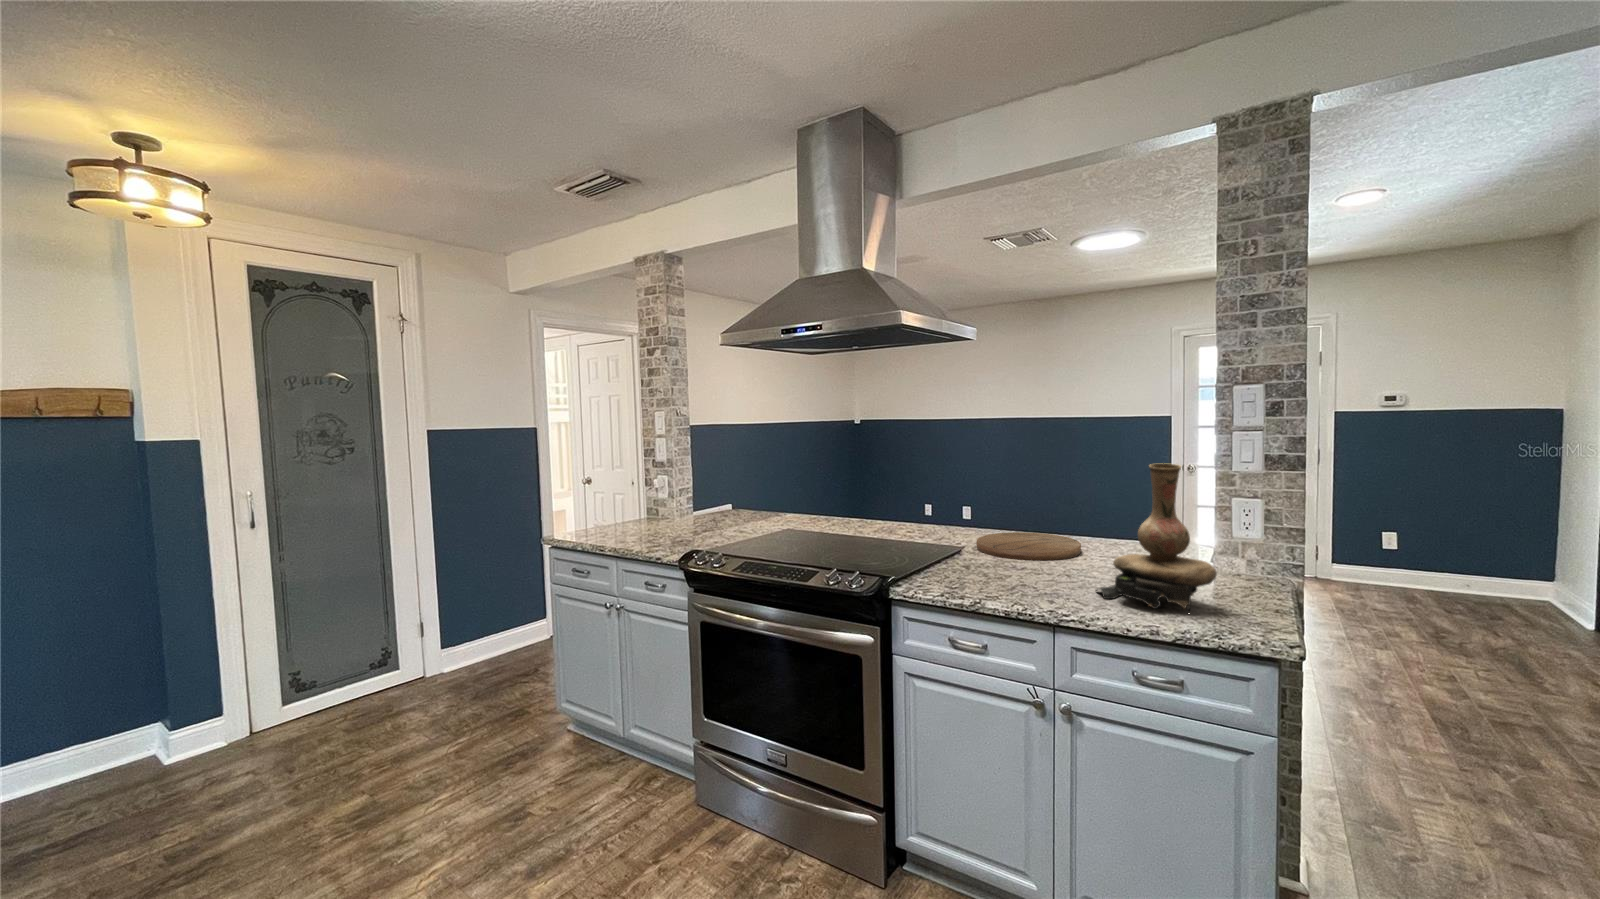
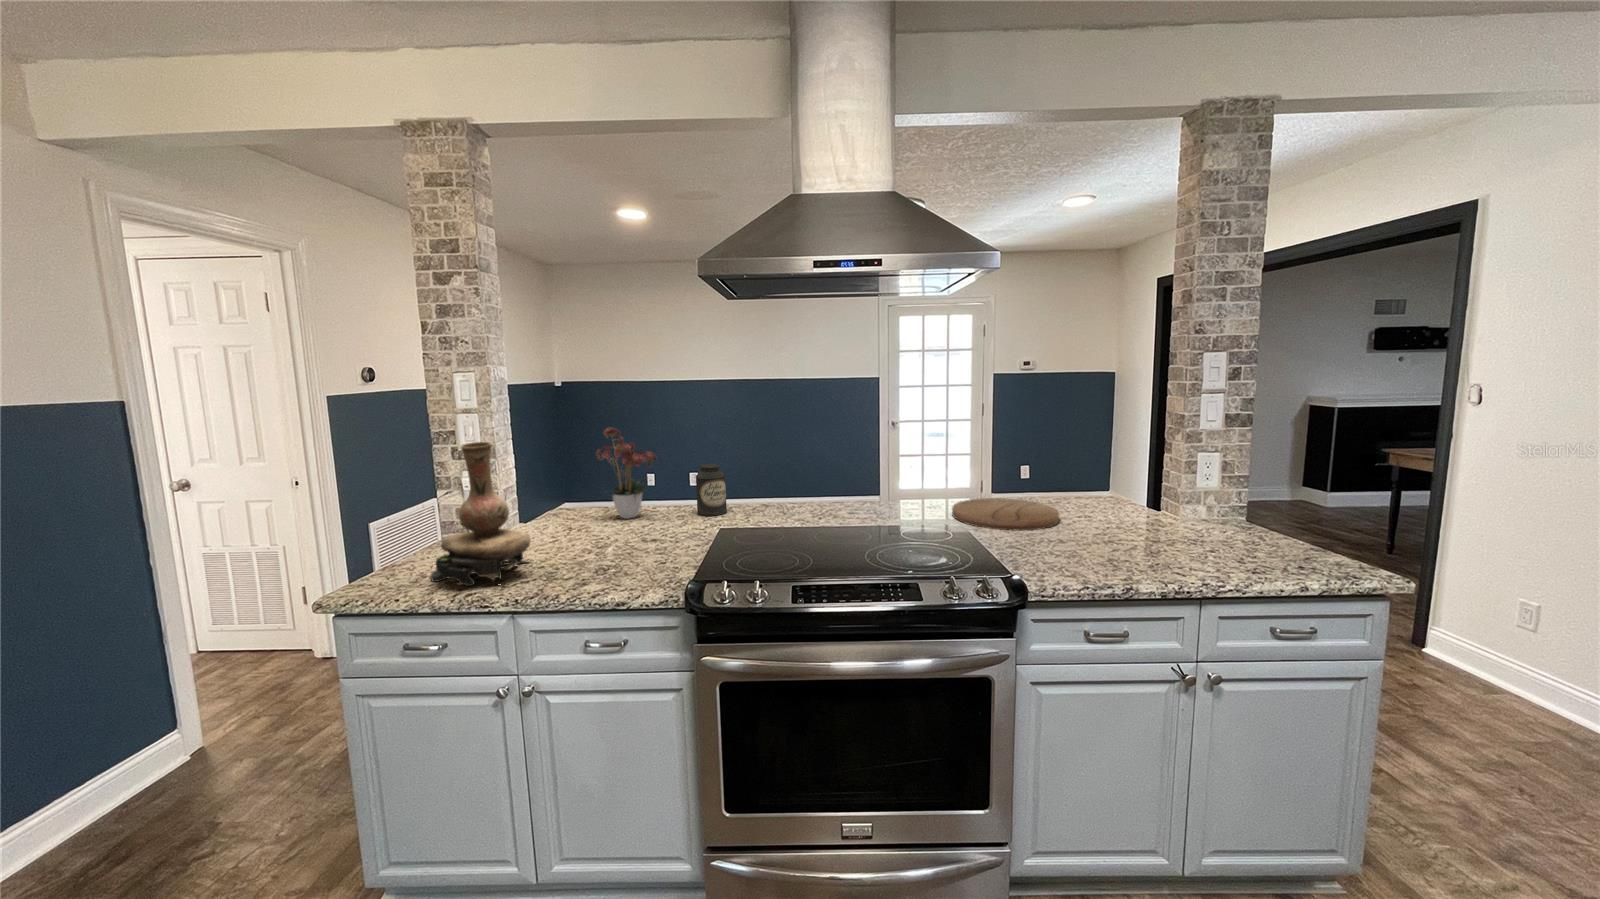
flower arrangement: none [734,449,779,519] -> present [597,428,657,519]
vase: present [1097,463,1217,609] -> present [431,442,530,586]
canister: none [799,483,823,523] -> present [696,464,727,516]

